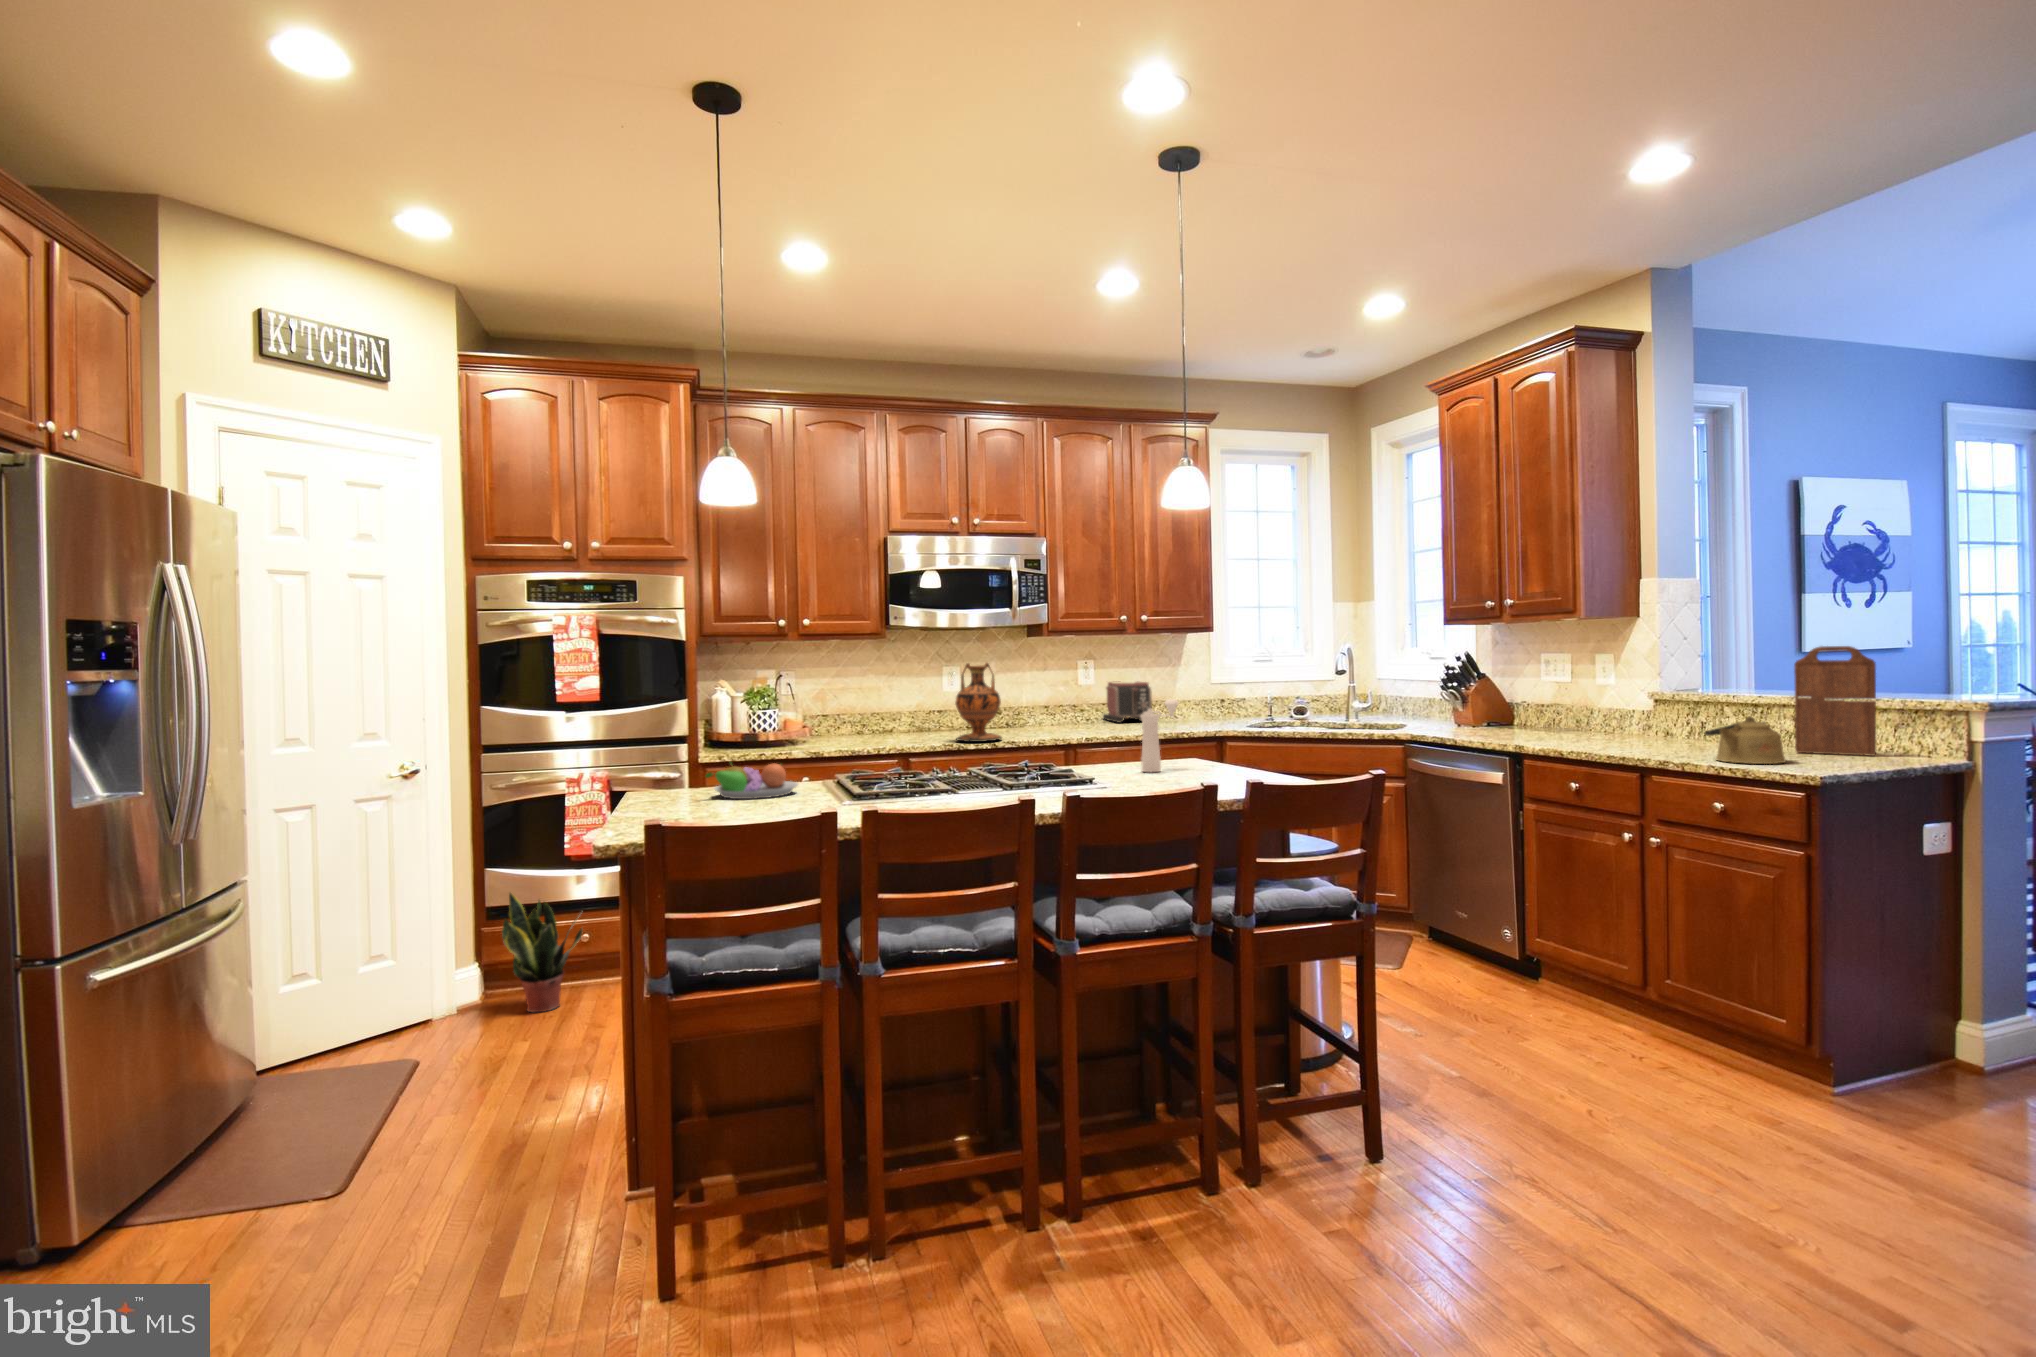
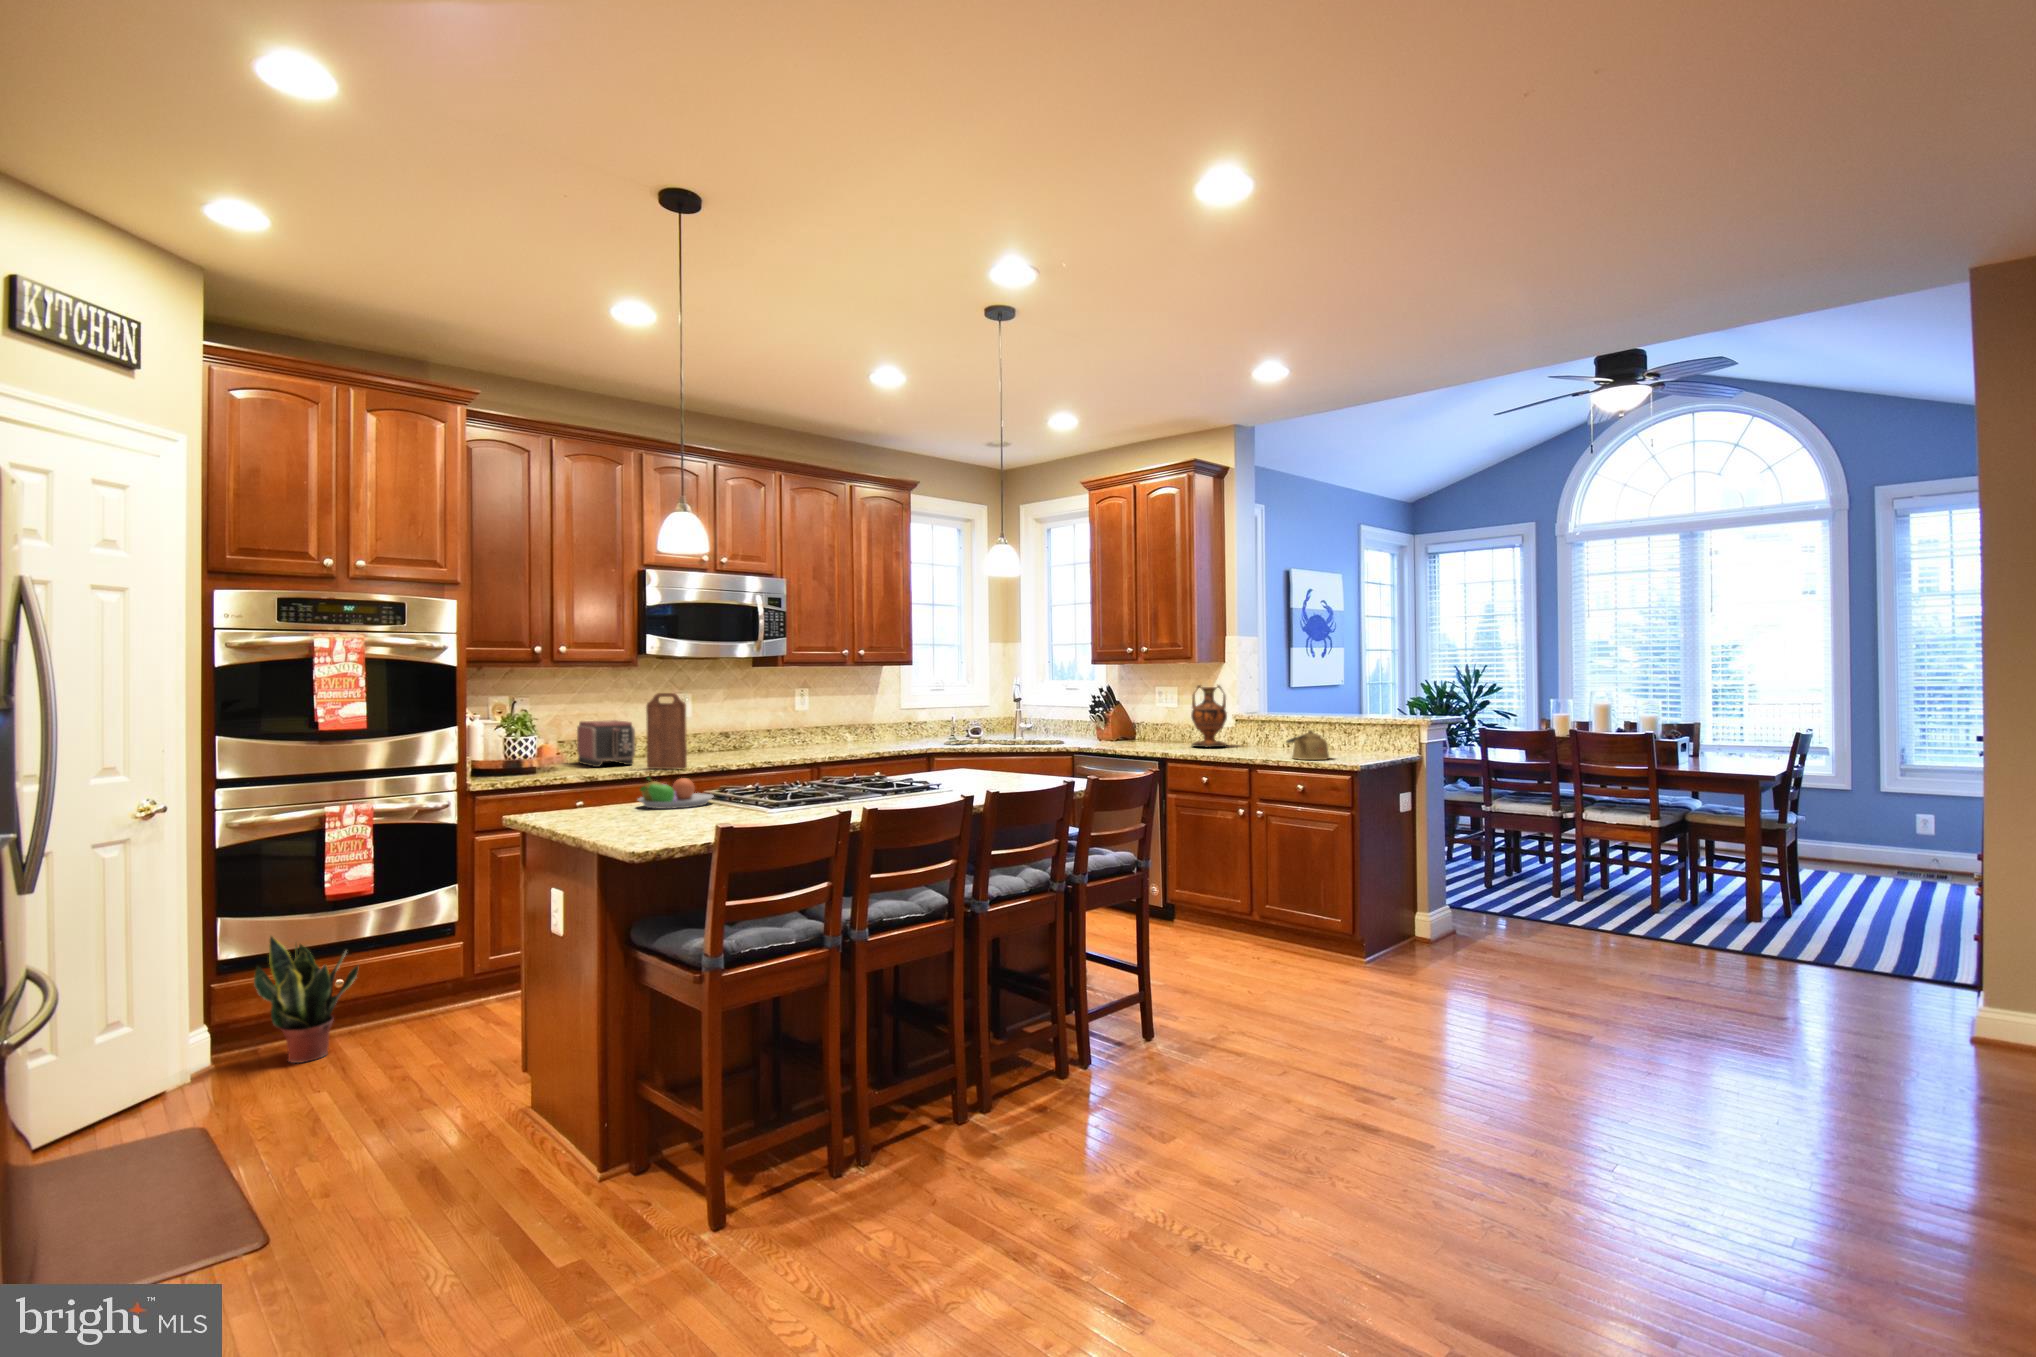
cutting board: present [1794,646,1876,756] -> present [646,693,687,769]
vase: present [955,663,1002,742] -> present [1191,685,1227,747]
toaster: present [1103,682,1152,723] -> present [577,720,635,767]
pepper mill: present [1140,699,1178,772] -> none [953,721,976,778]

